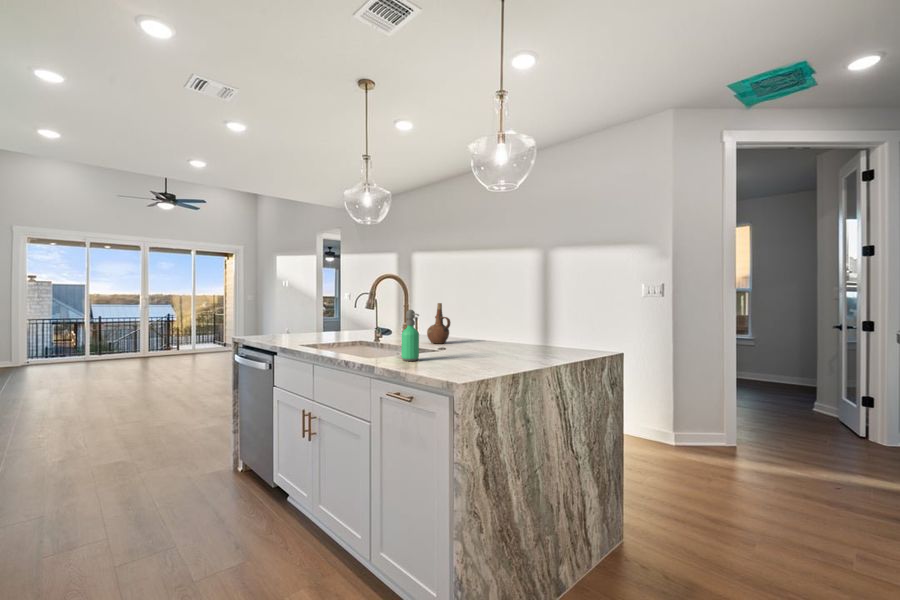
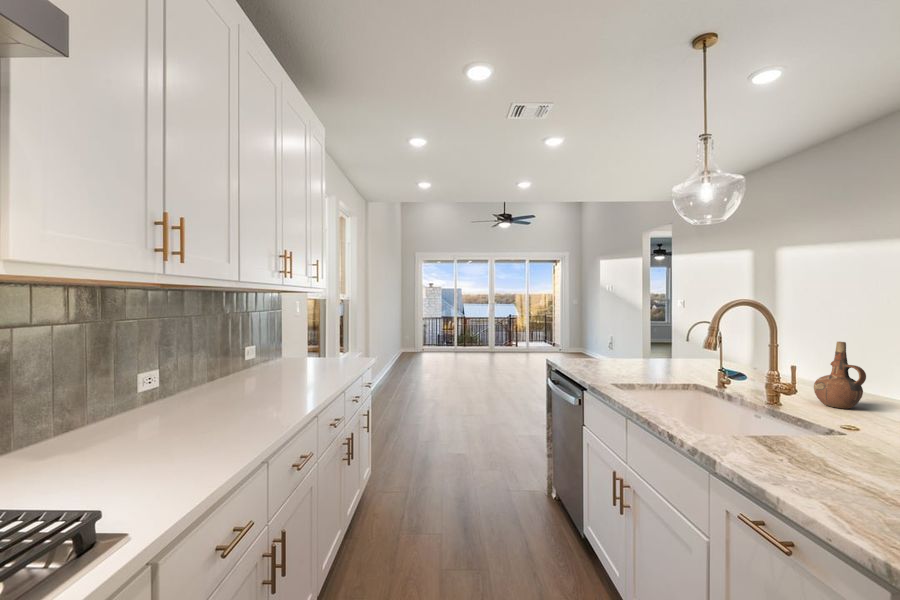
soap dispenser: present [402,310,419,361] -> none [772,373,812,463]

